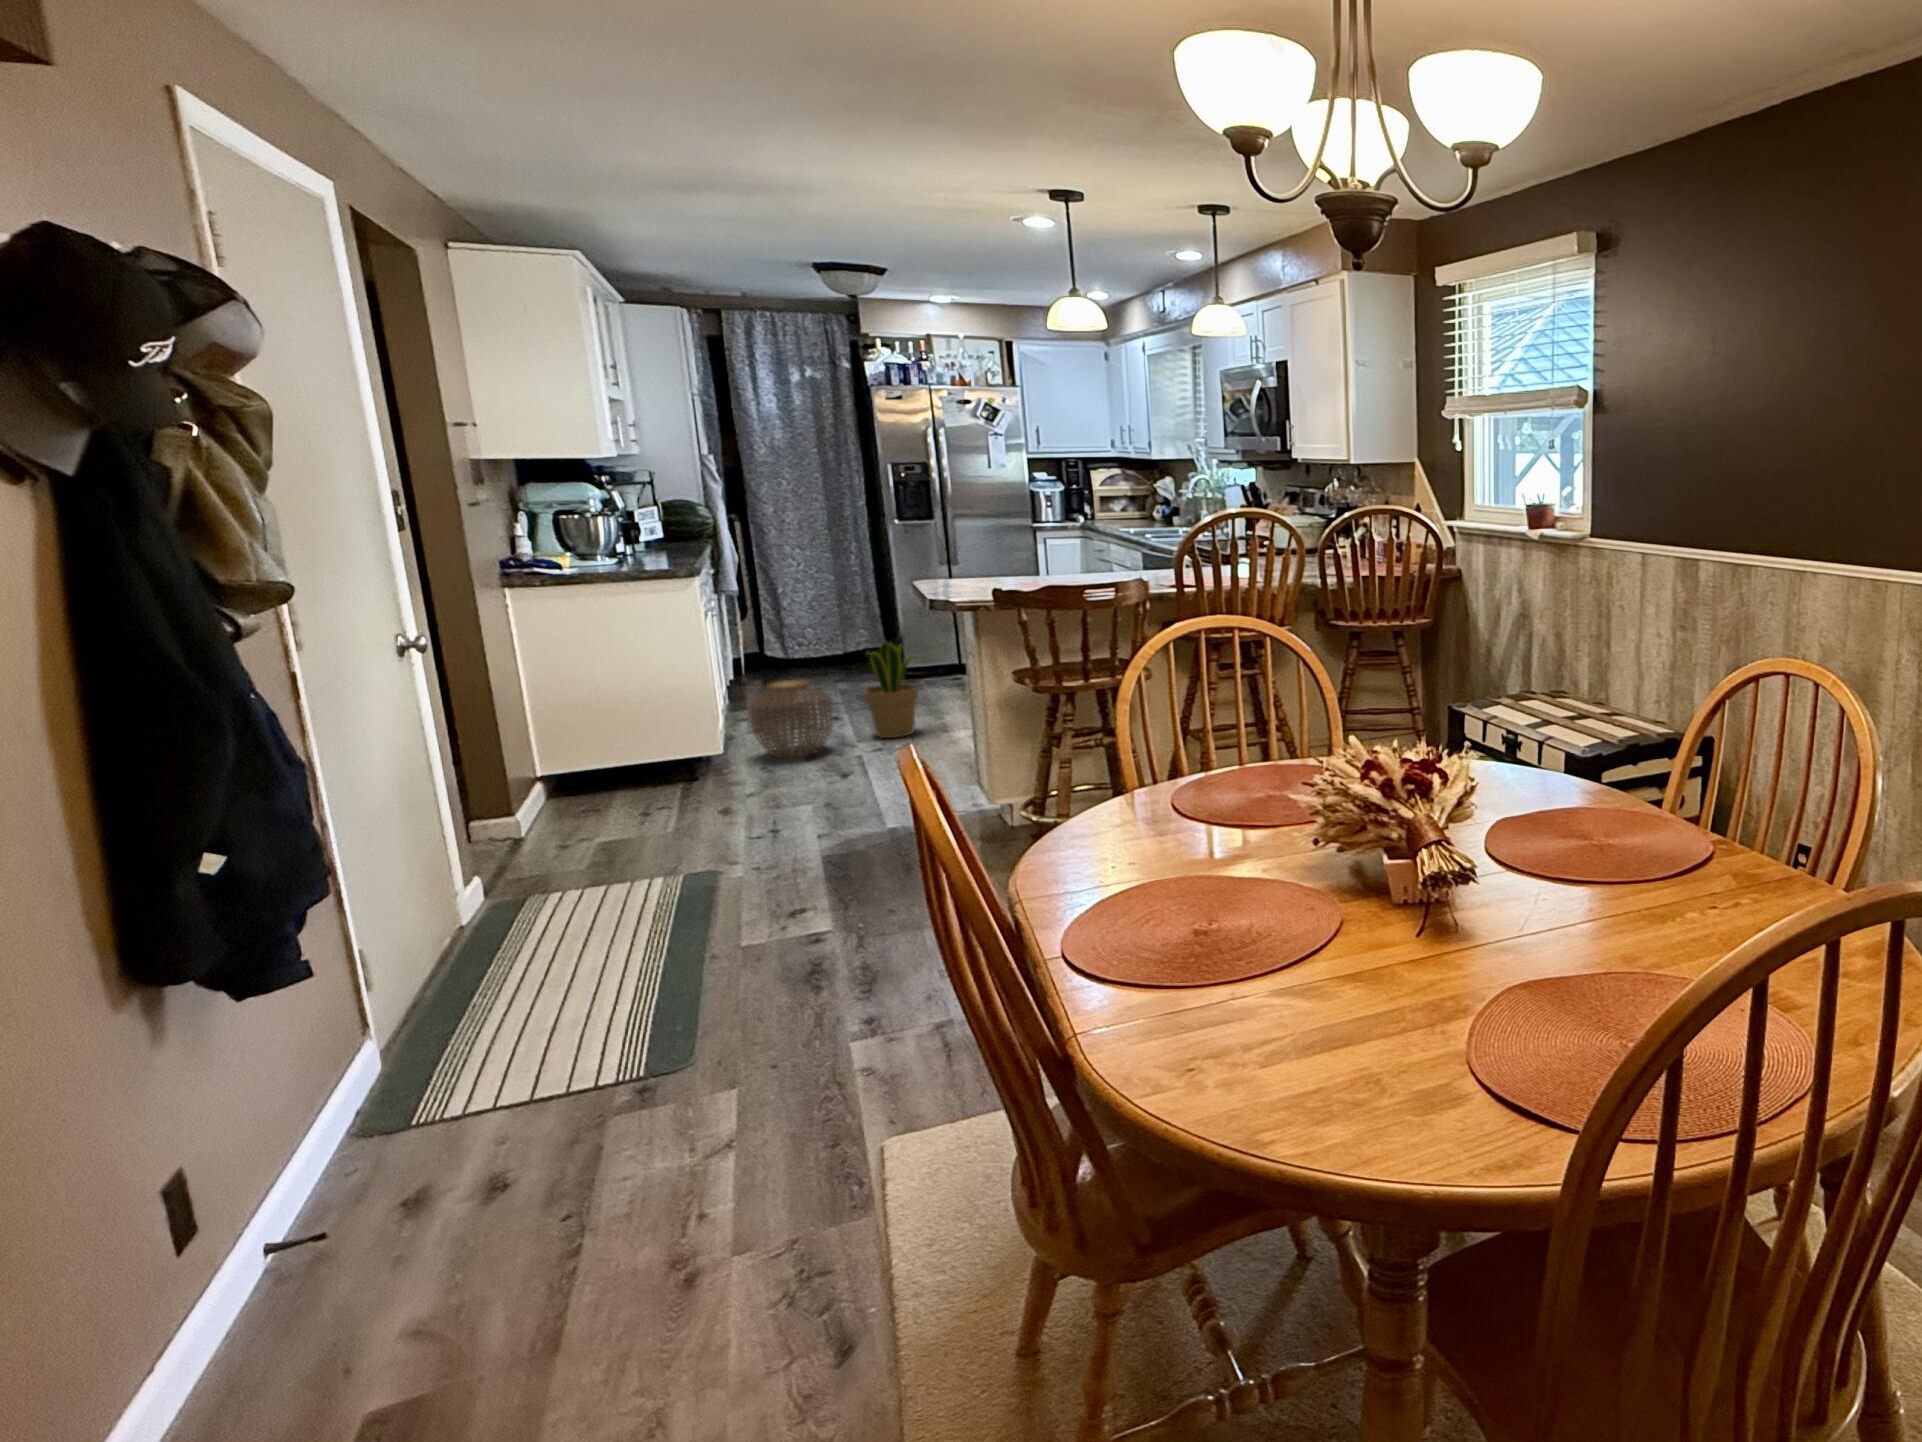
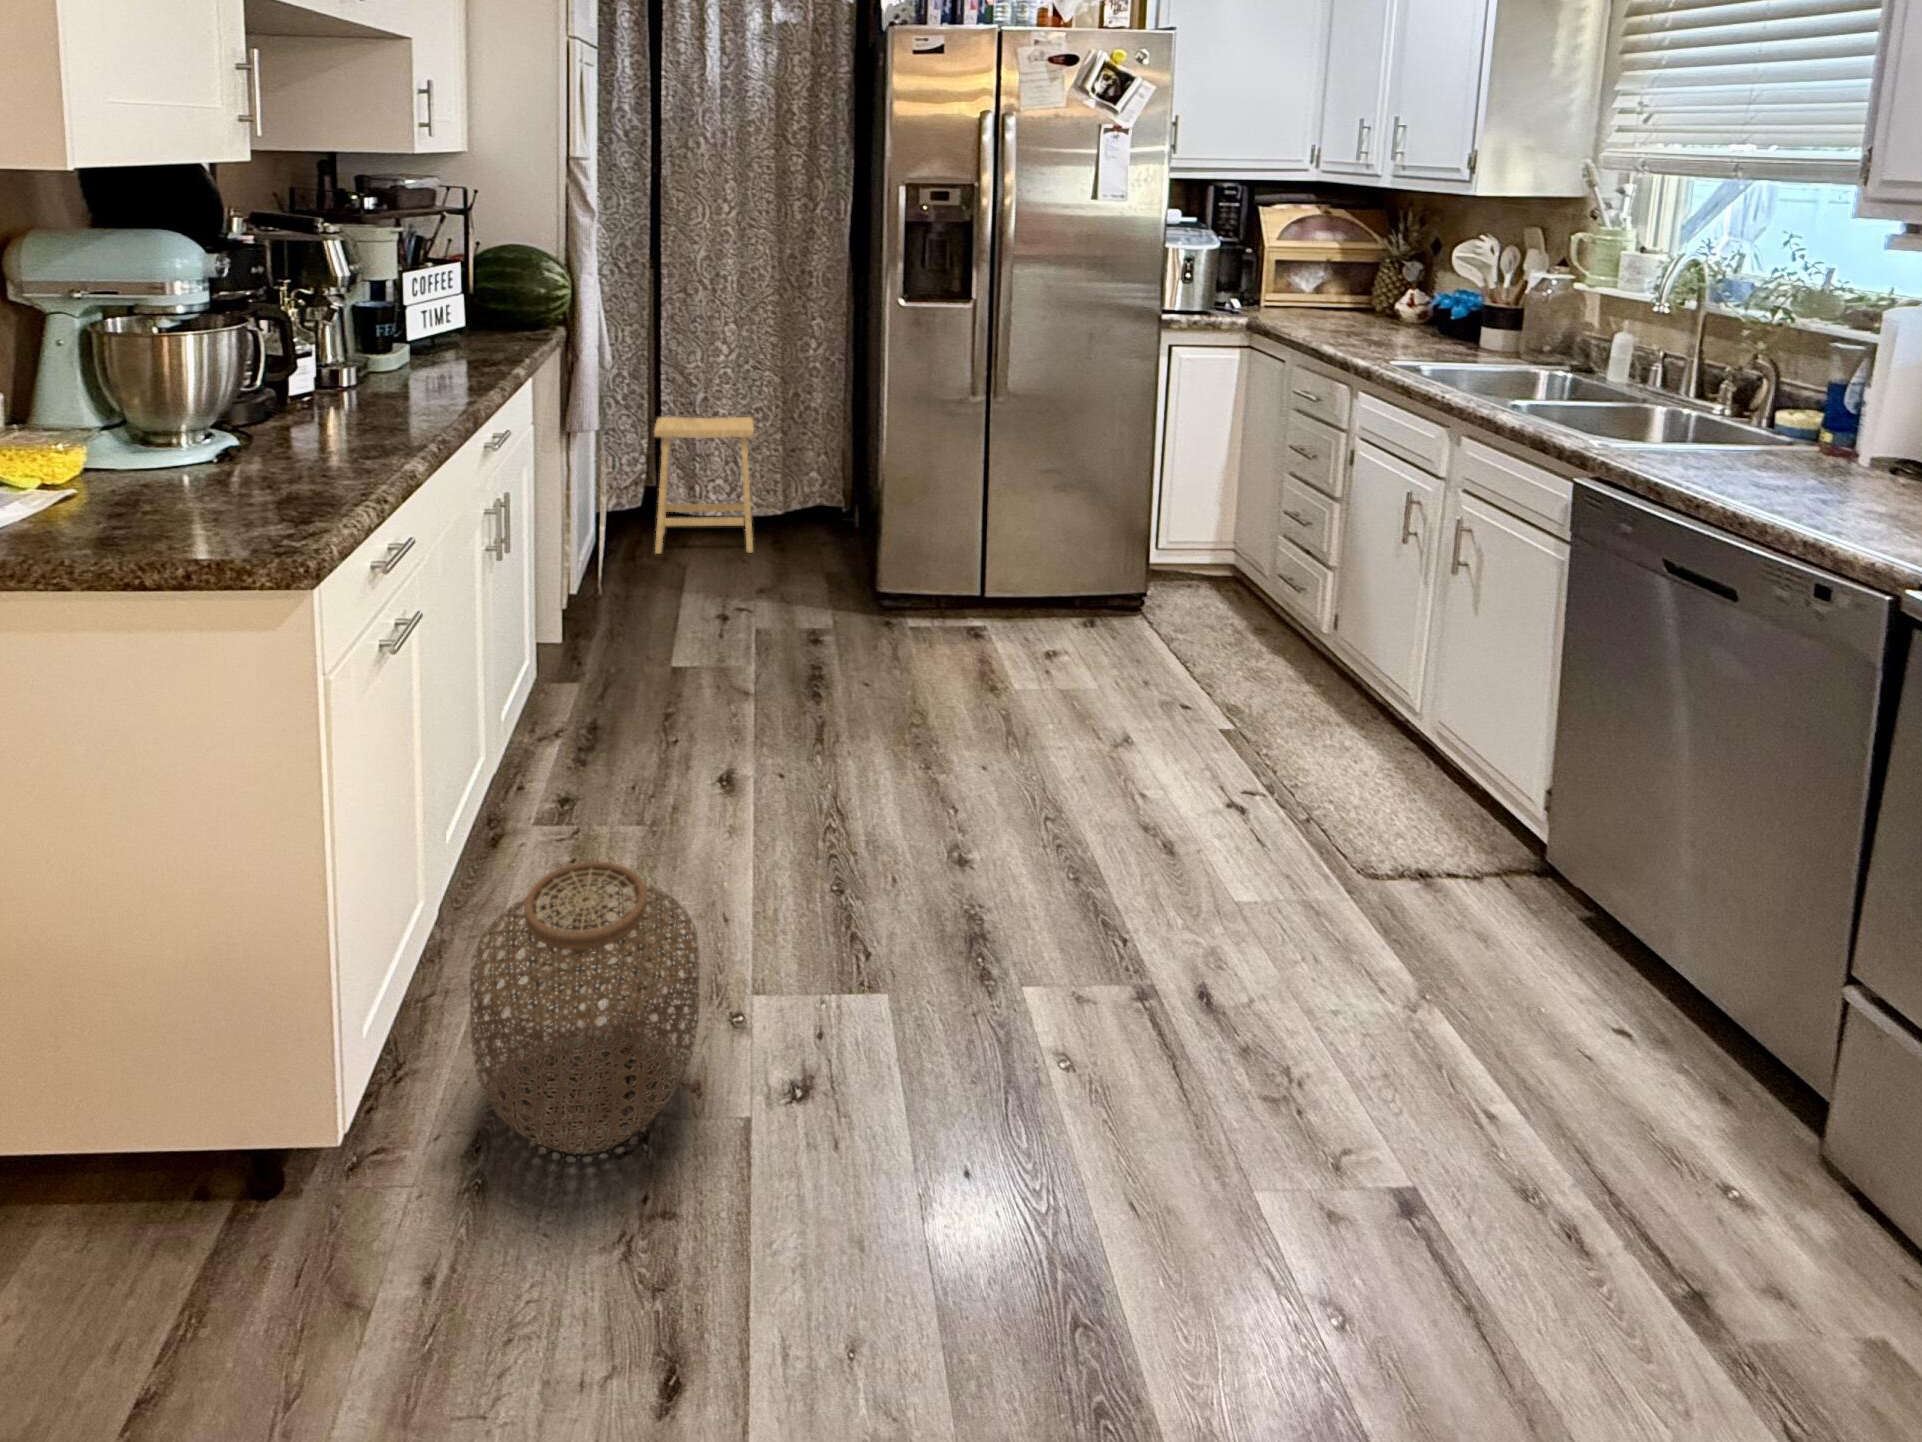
footstool: none [759,598,831,674] -> present [654,417,754,554]
potted plant: present [864,642,918,738] -> none [798,729,972,1052]

